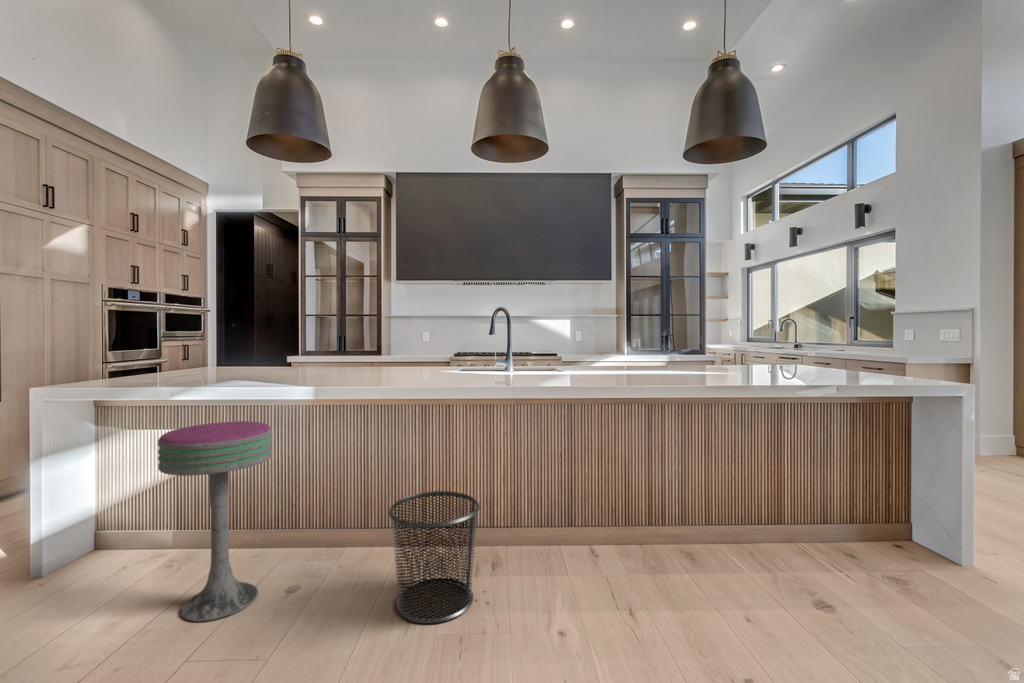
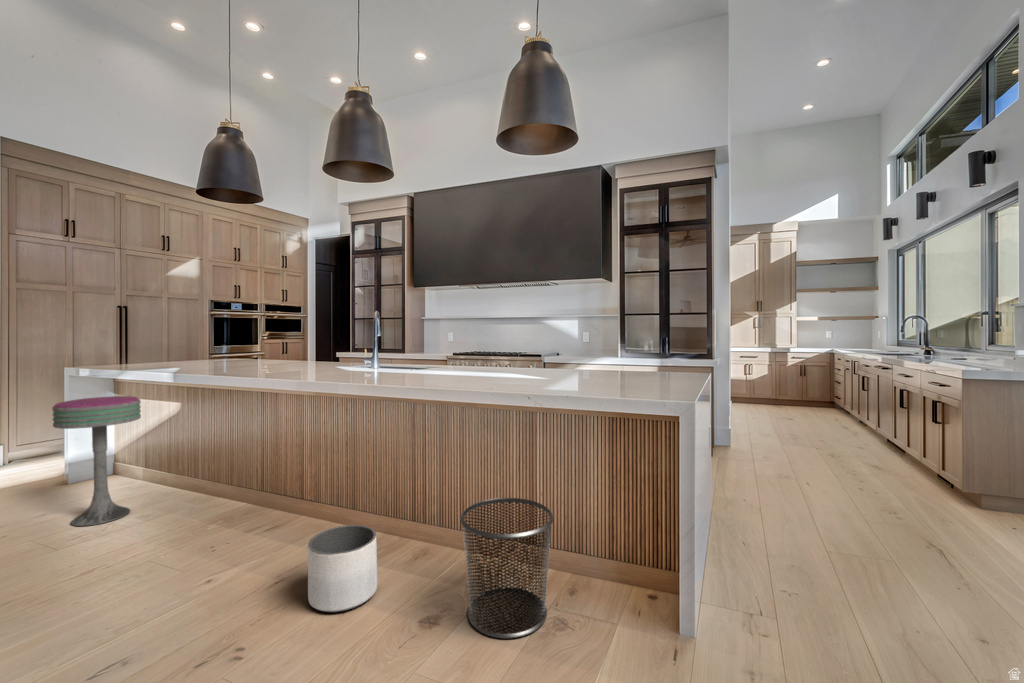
waste bin: present [389,491,480,624] -> present [460,498,554,639]
planter: none [666,531,739,622] -> present [308,525,377,612]

